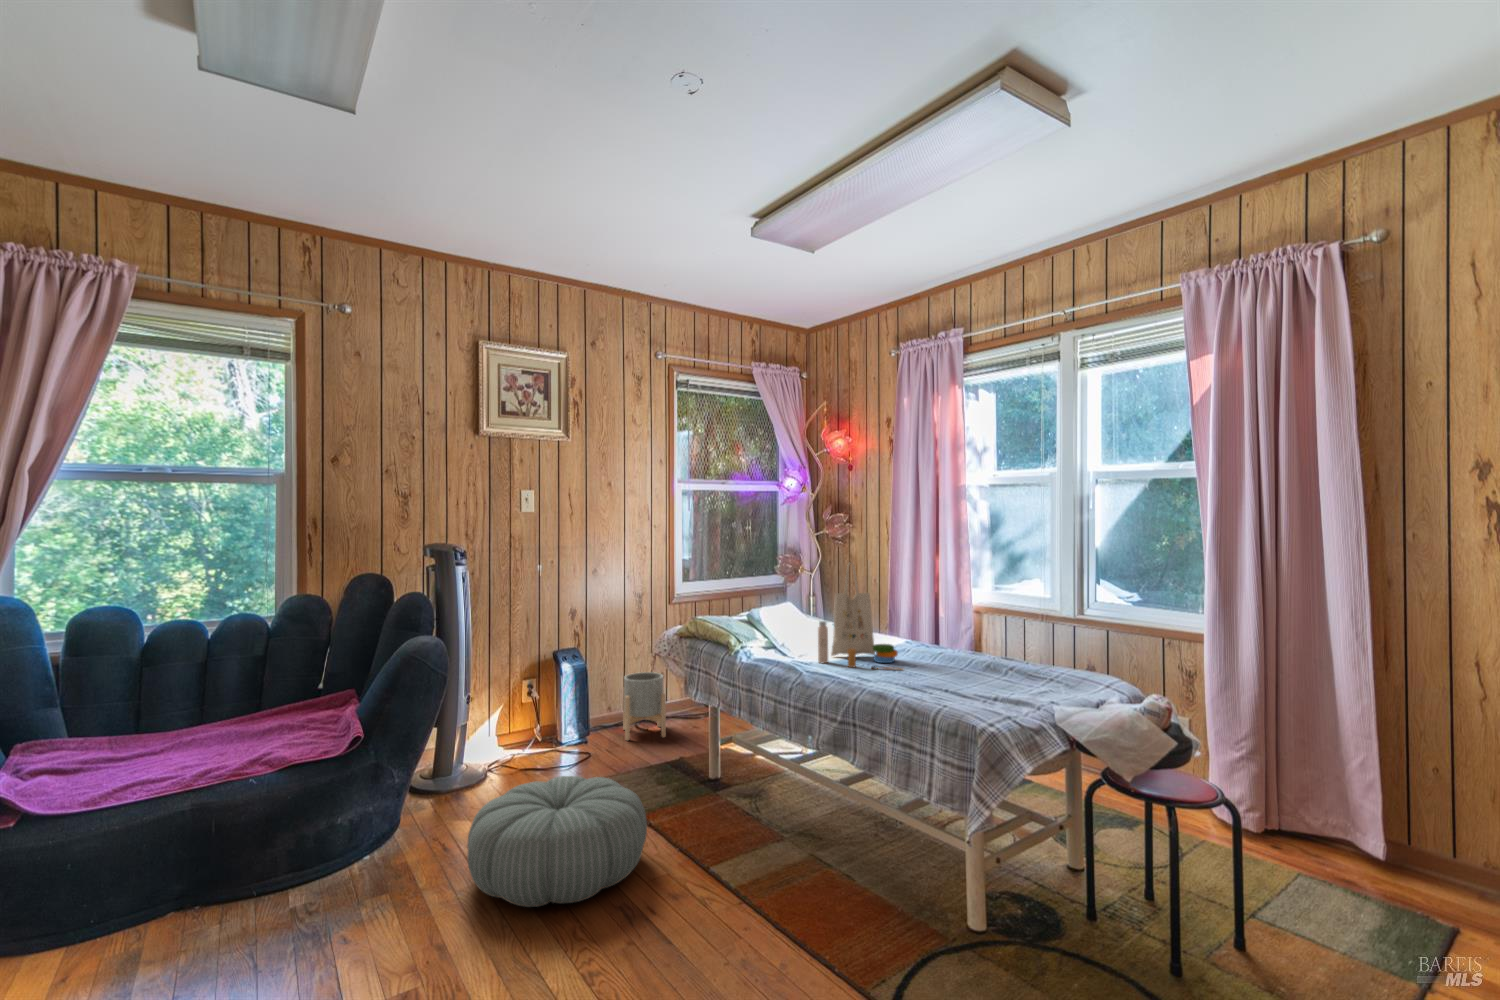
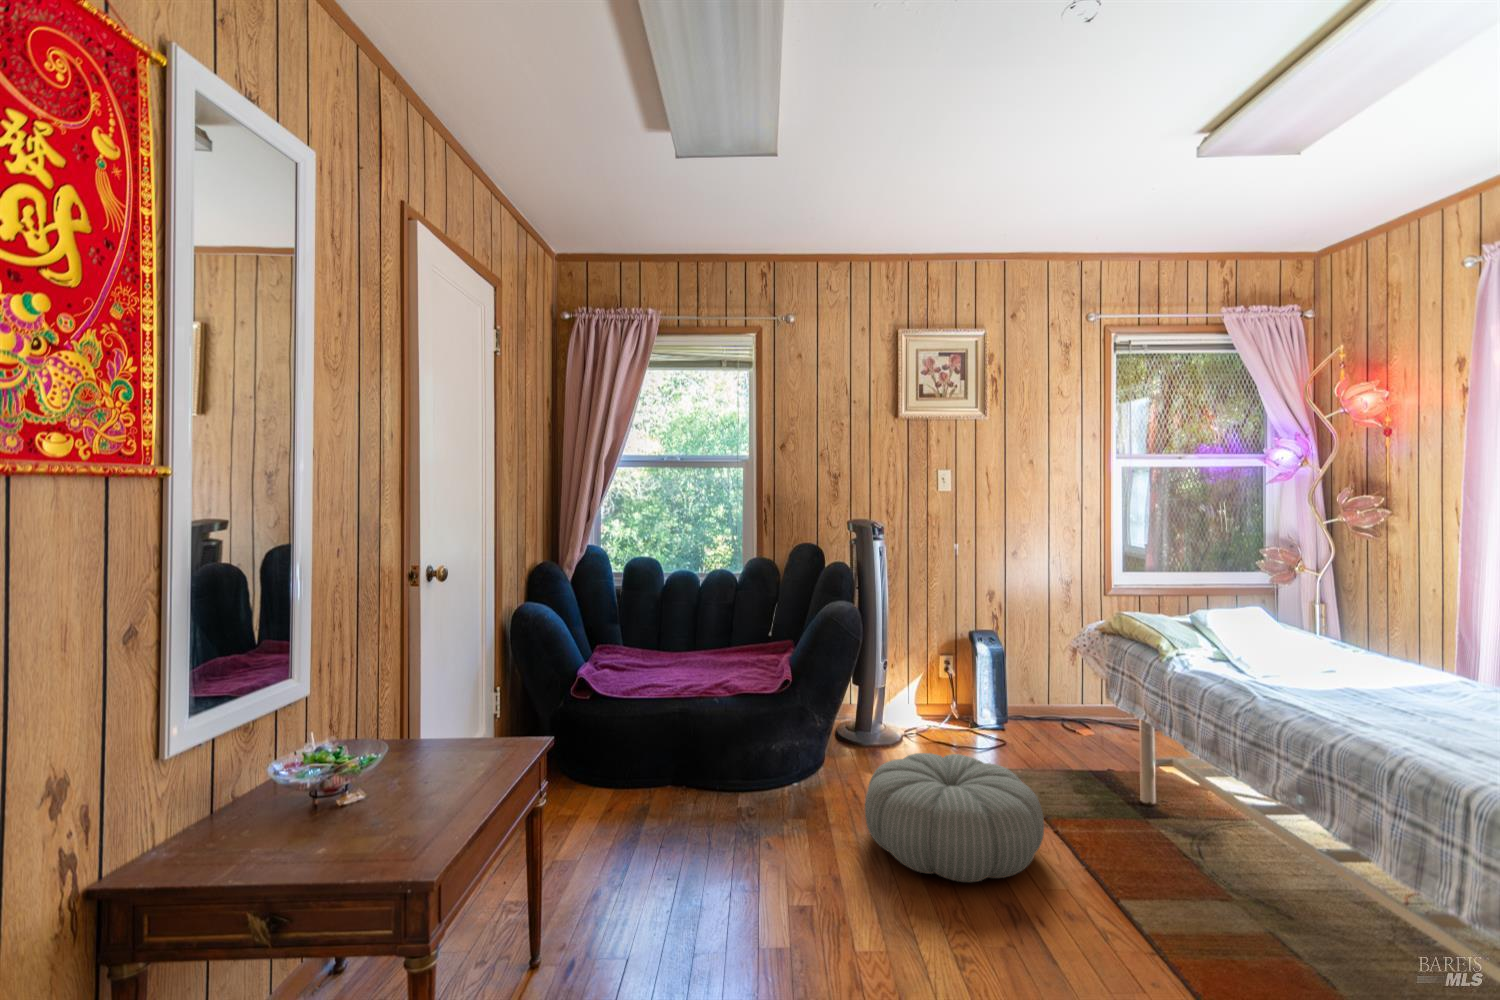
tote bag: present [818,563,903,670] -> none [1291,562,1442,720]
planter: present [623,672,666,740] -> none [1047,664,1095,739]

